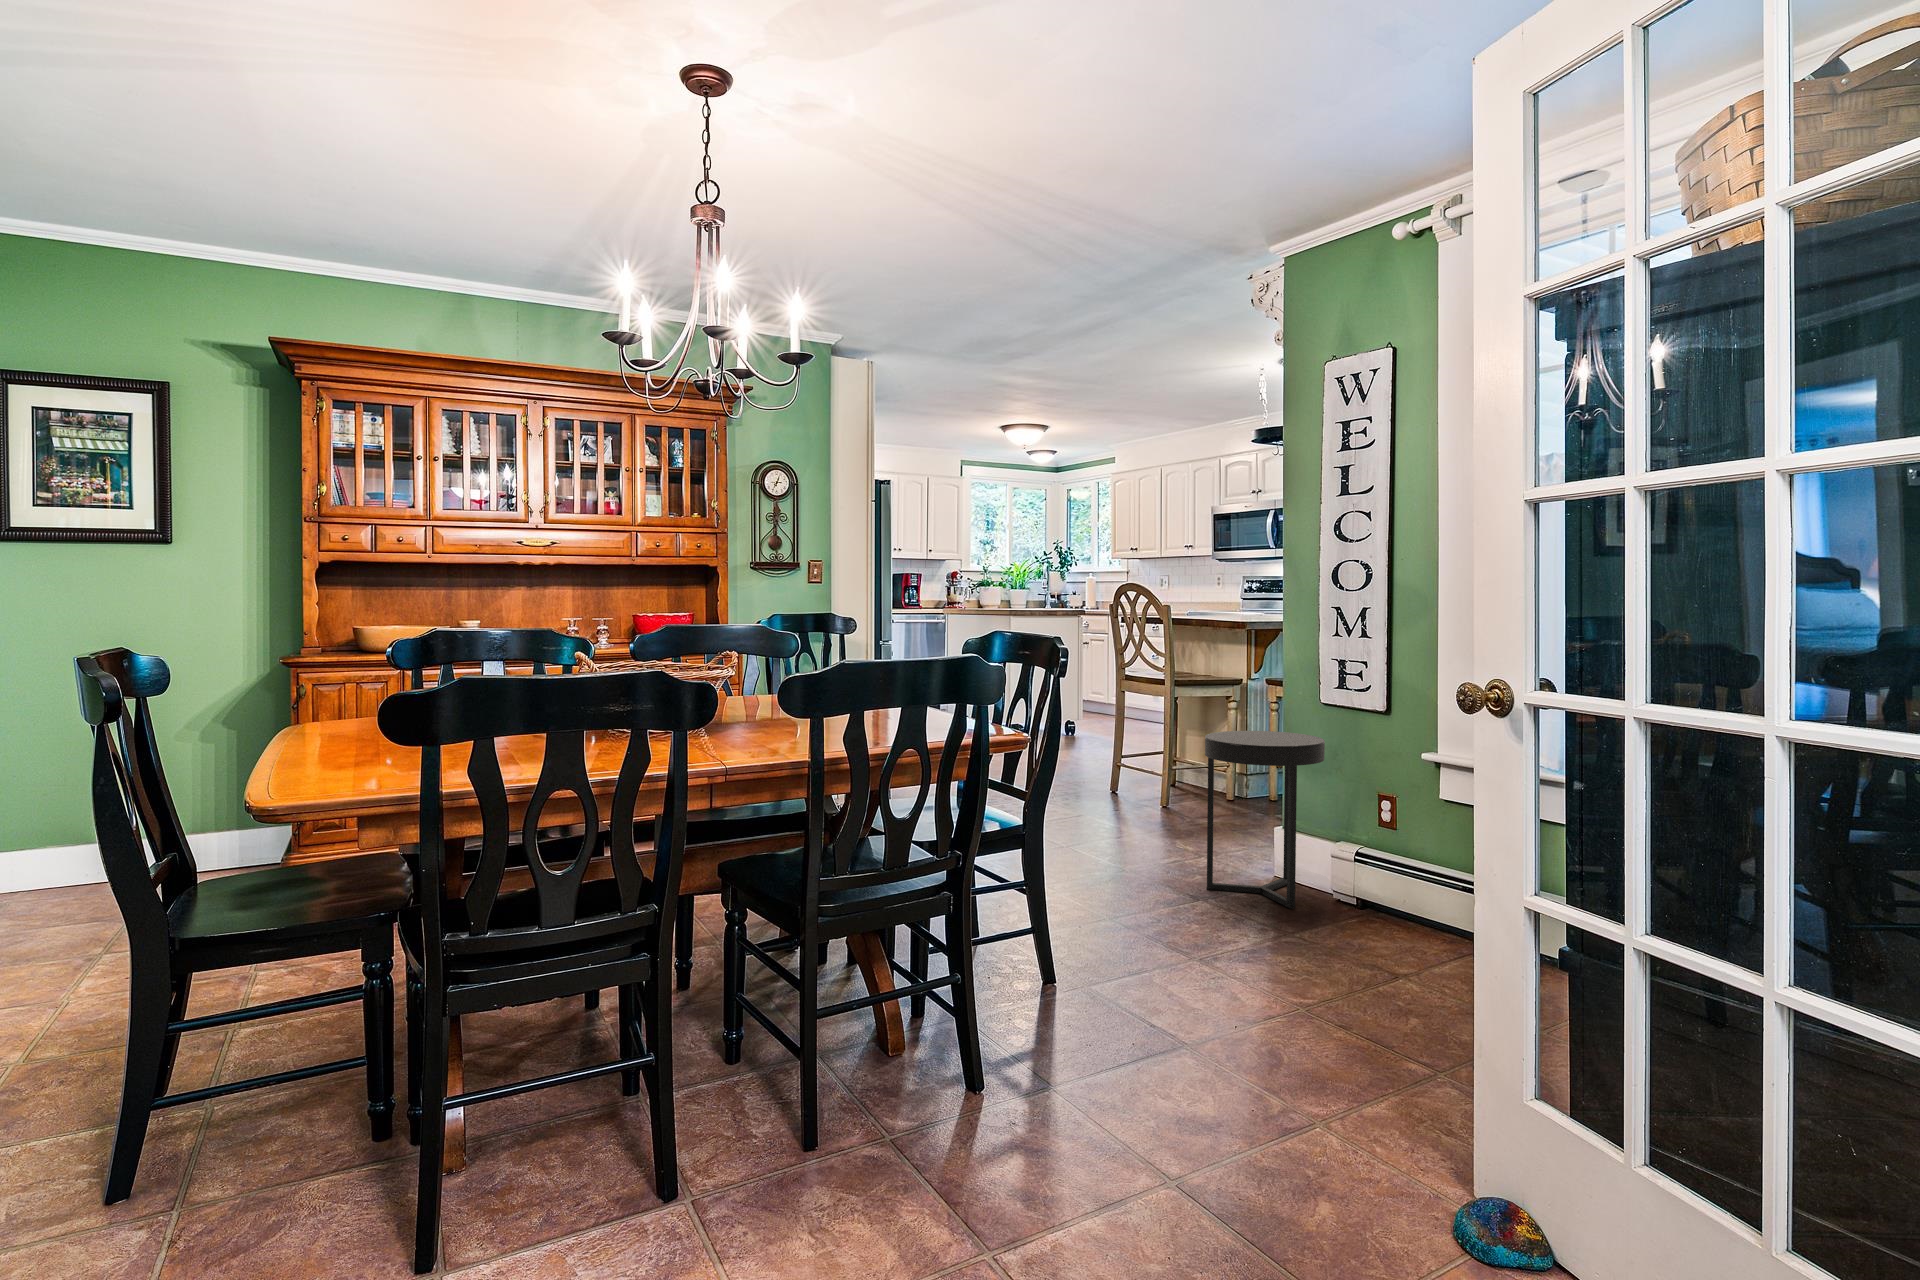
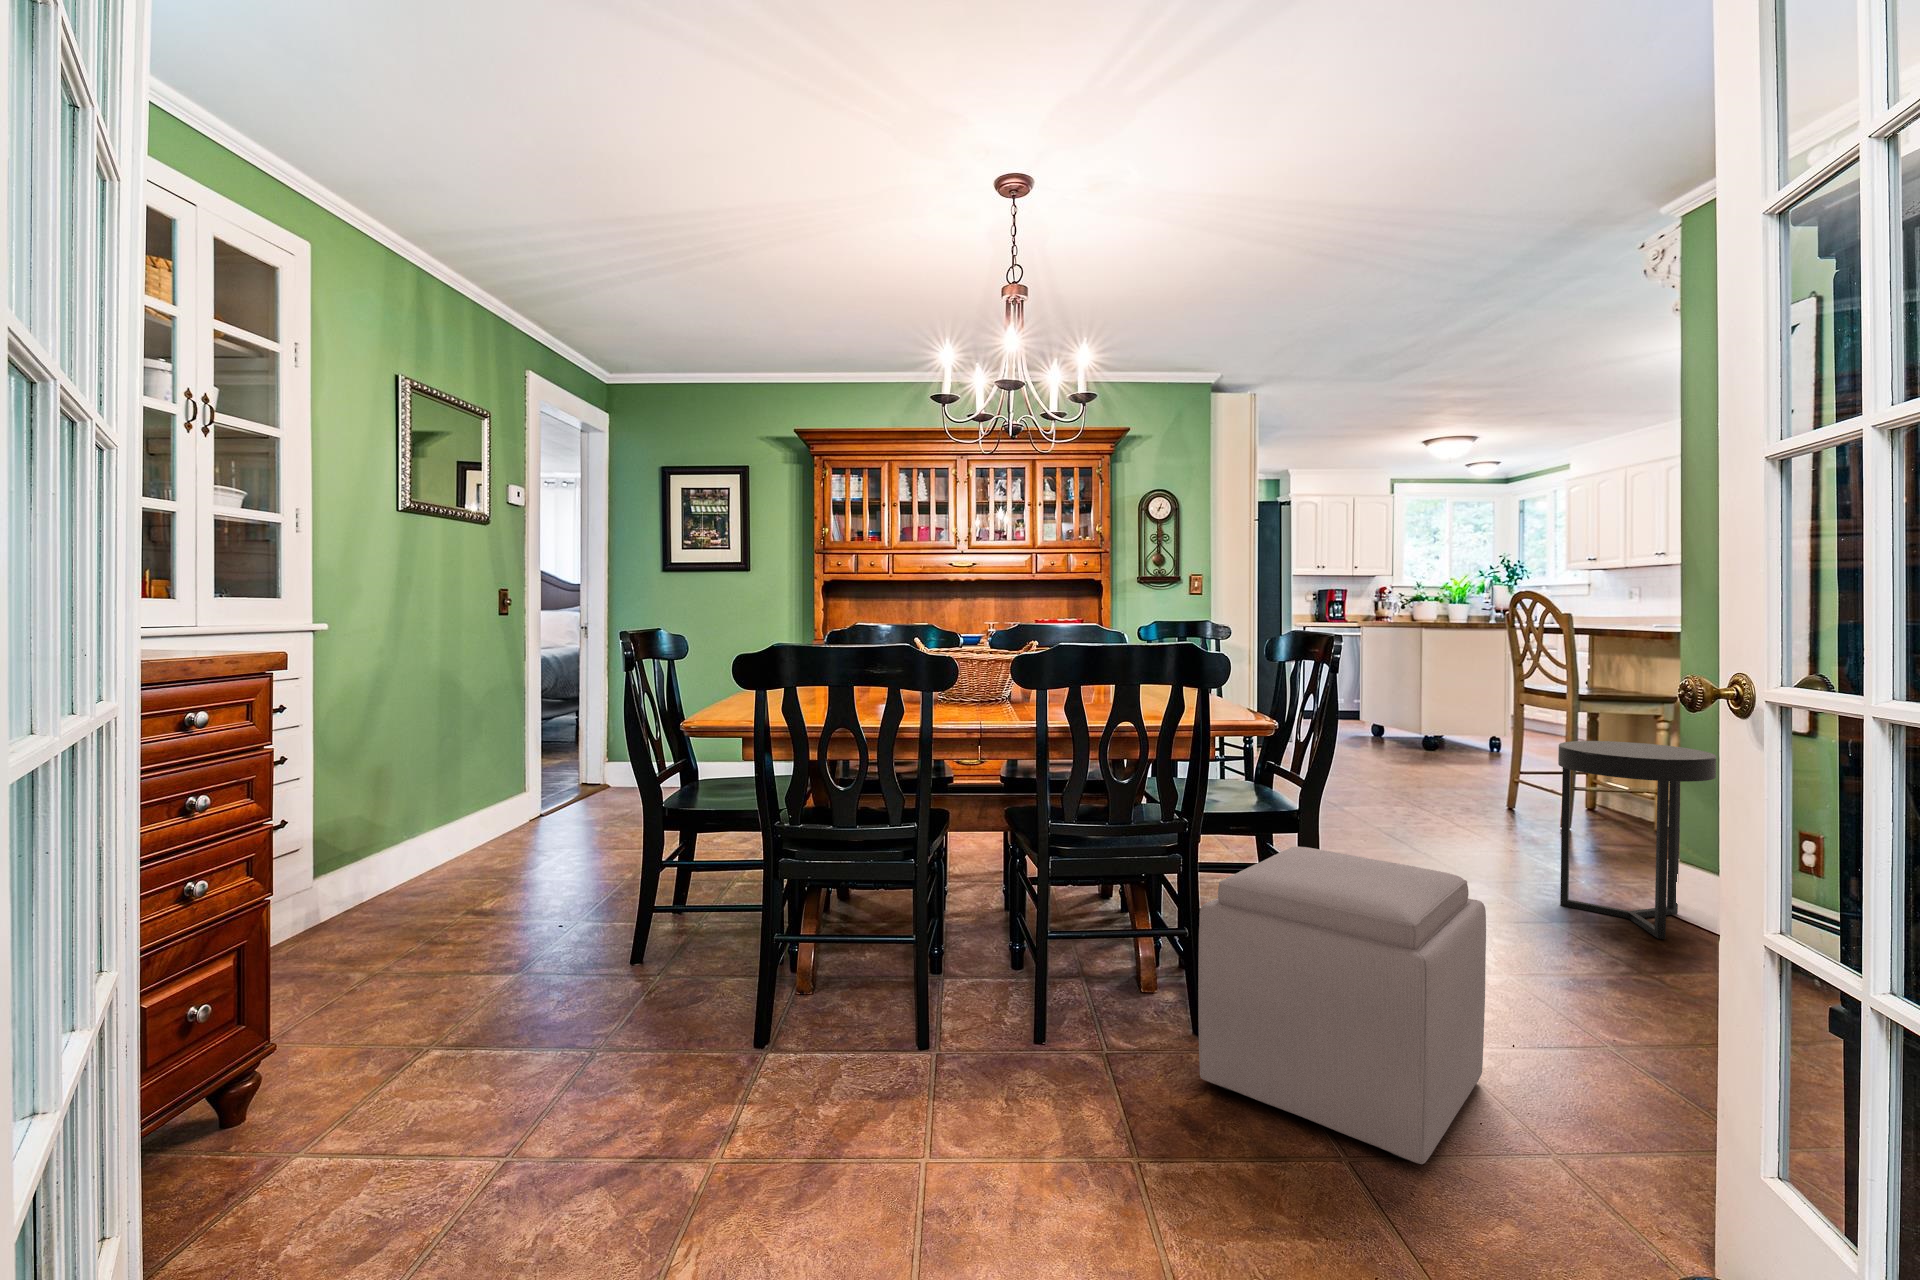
ottoman: none [1004,870,1247,1173] -> present [1198,847,1486,1164]

